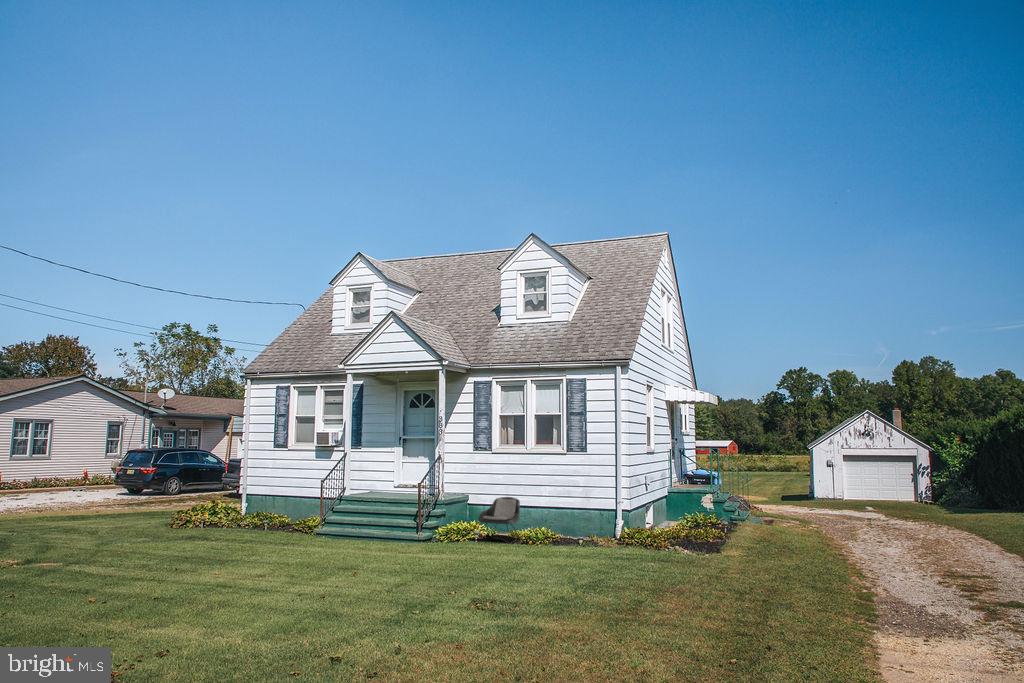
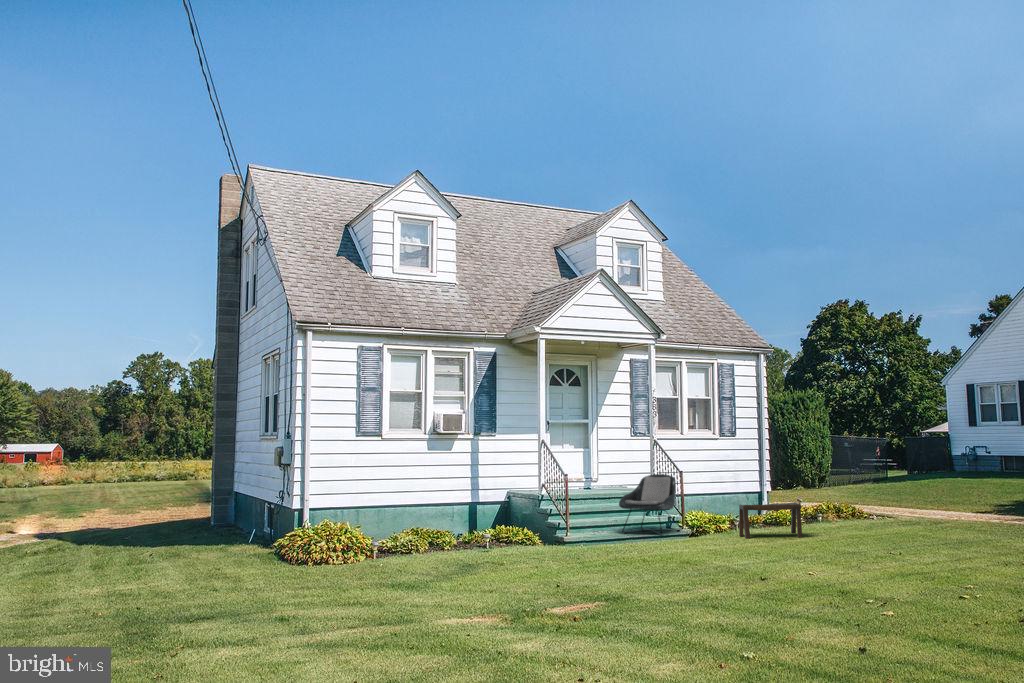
bench: none [565,521,610,548] -> present [739,502,802,539]

